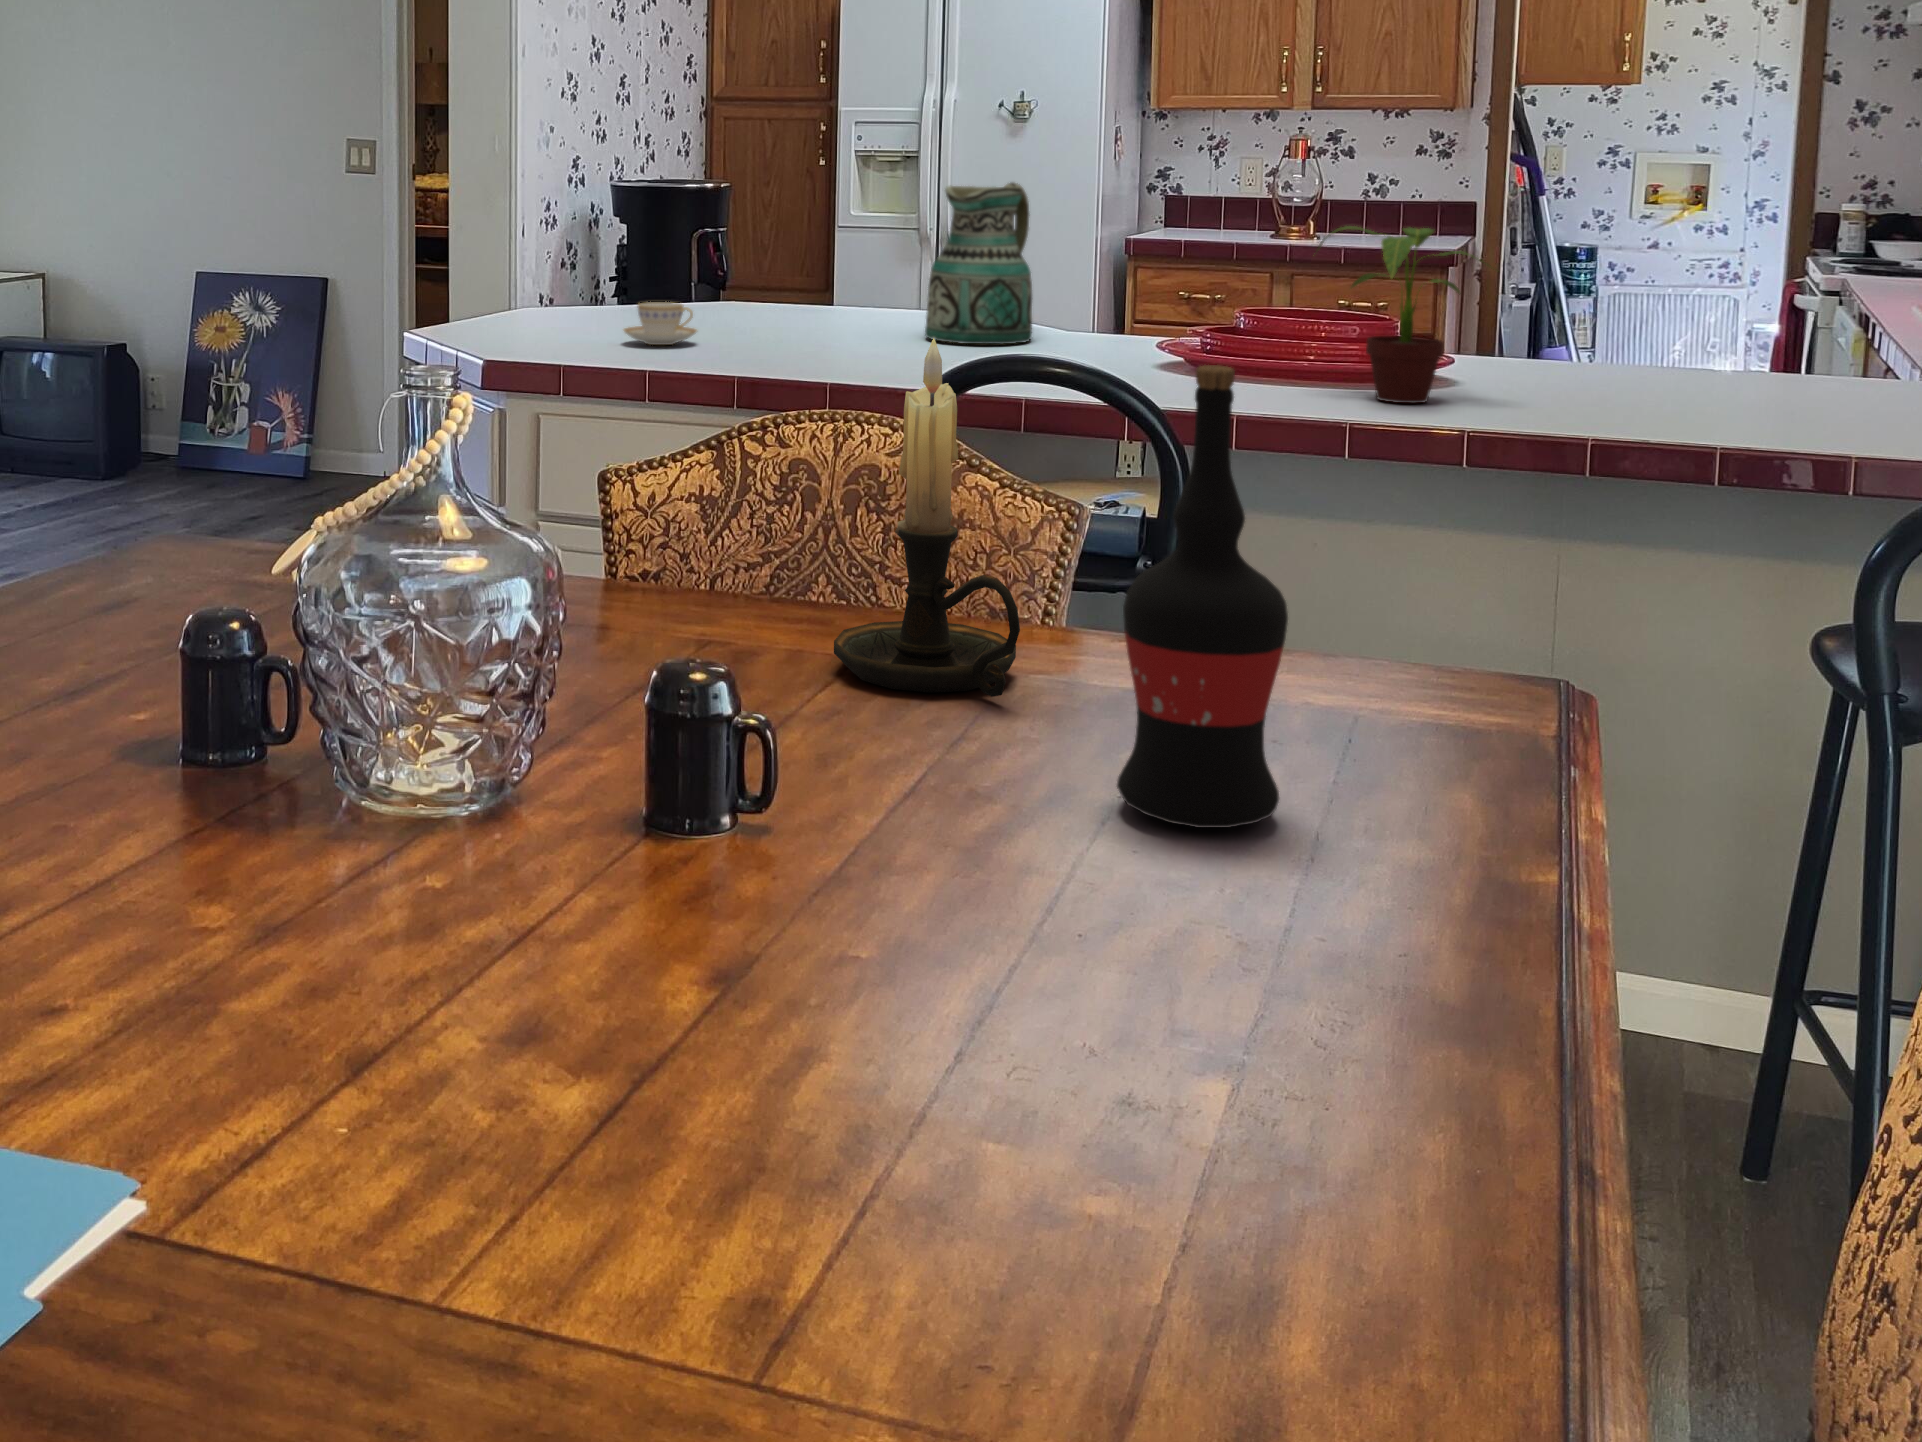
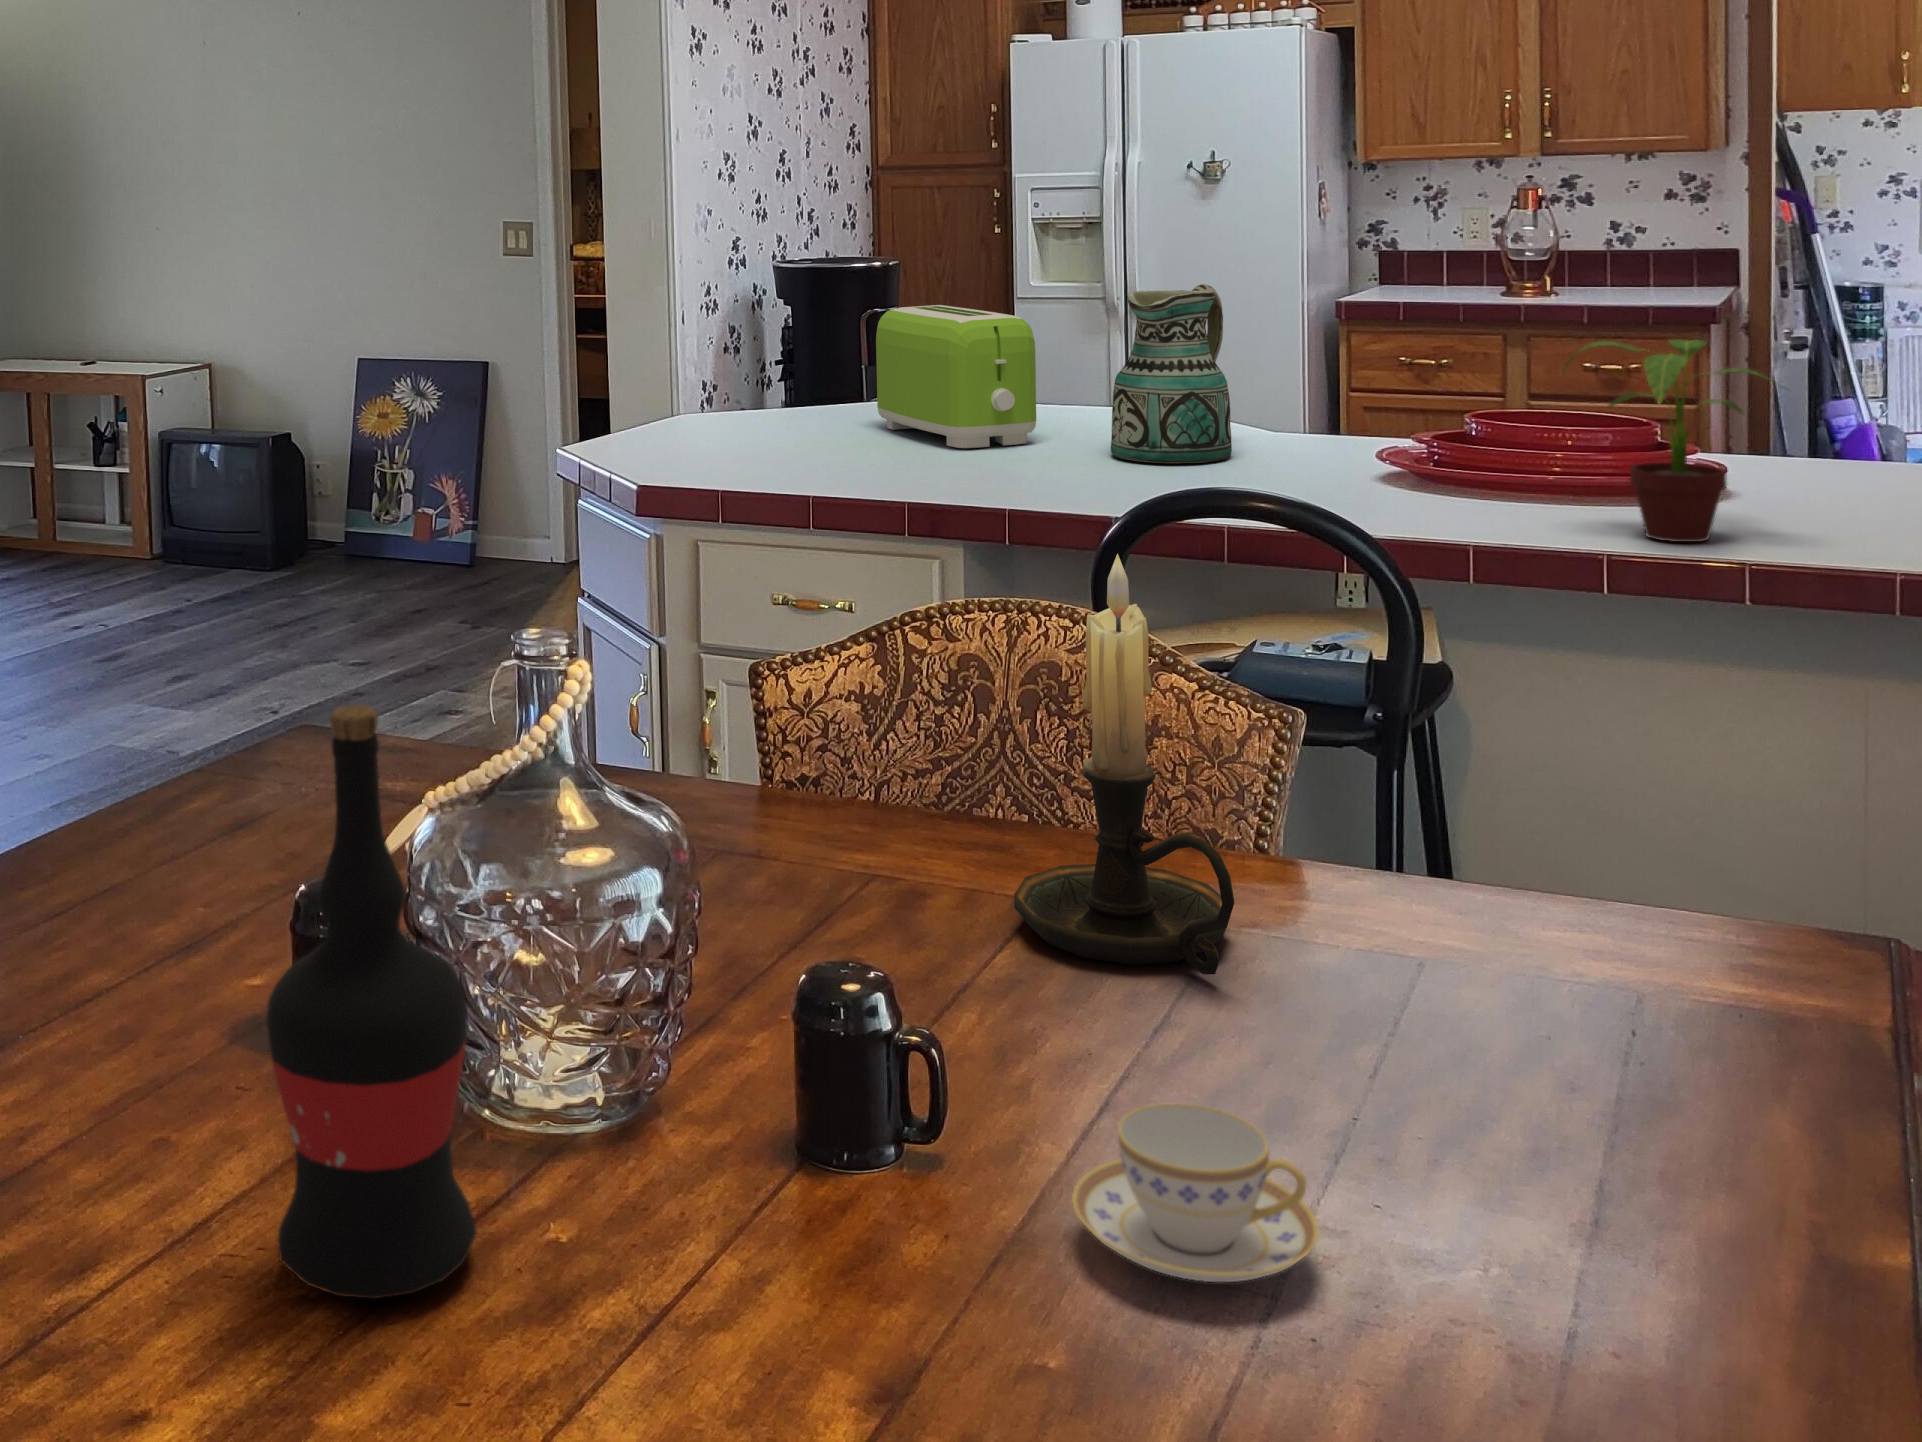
toaster: none [712,200,860,331] -> present [876,305,1036,448]
teacup: present [624,302,697,345] -> present [1072,1103,1319,1282]
wine bottle: present [1117,365,1288,828] -> present [266,705,477,1298]

